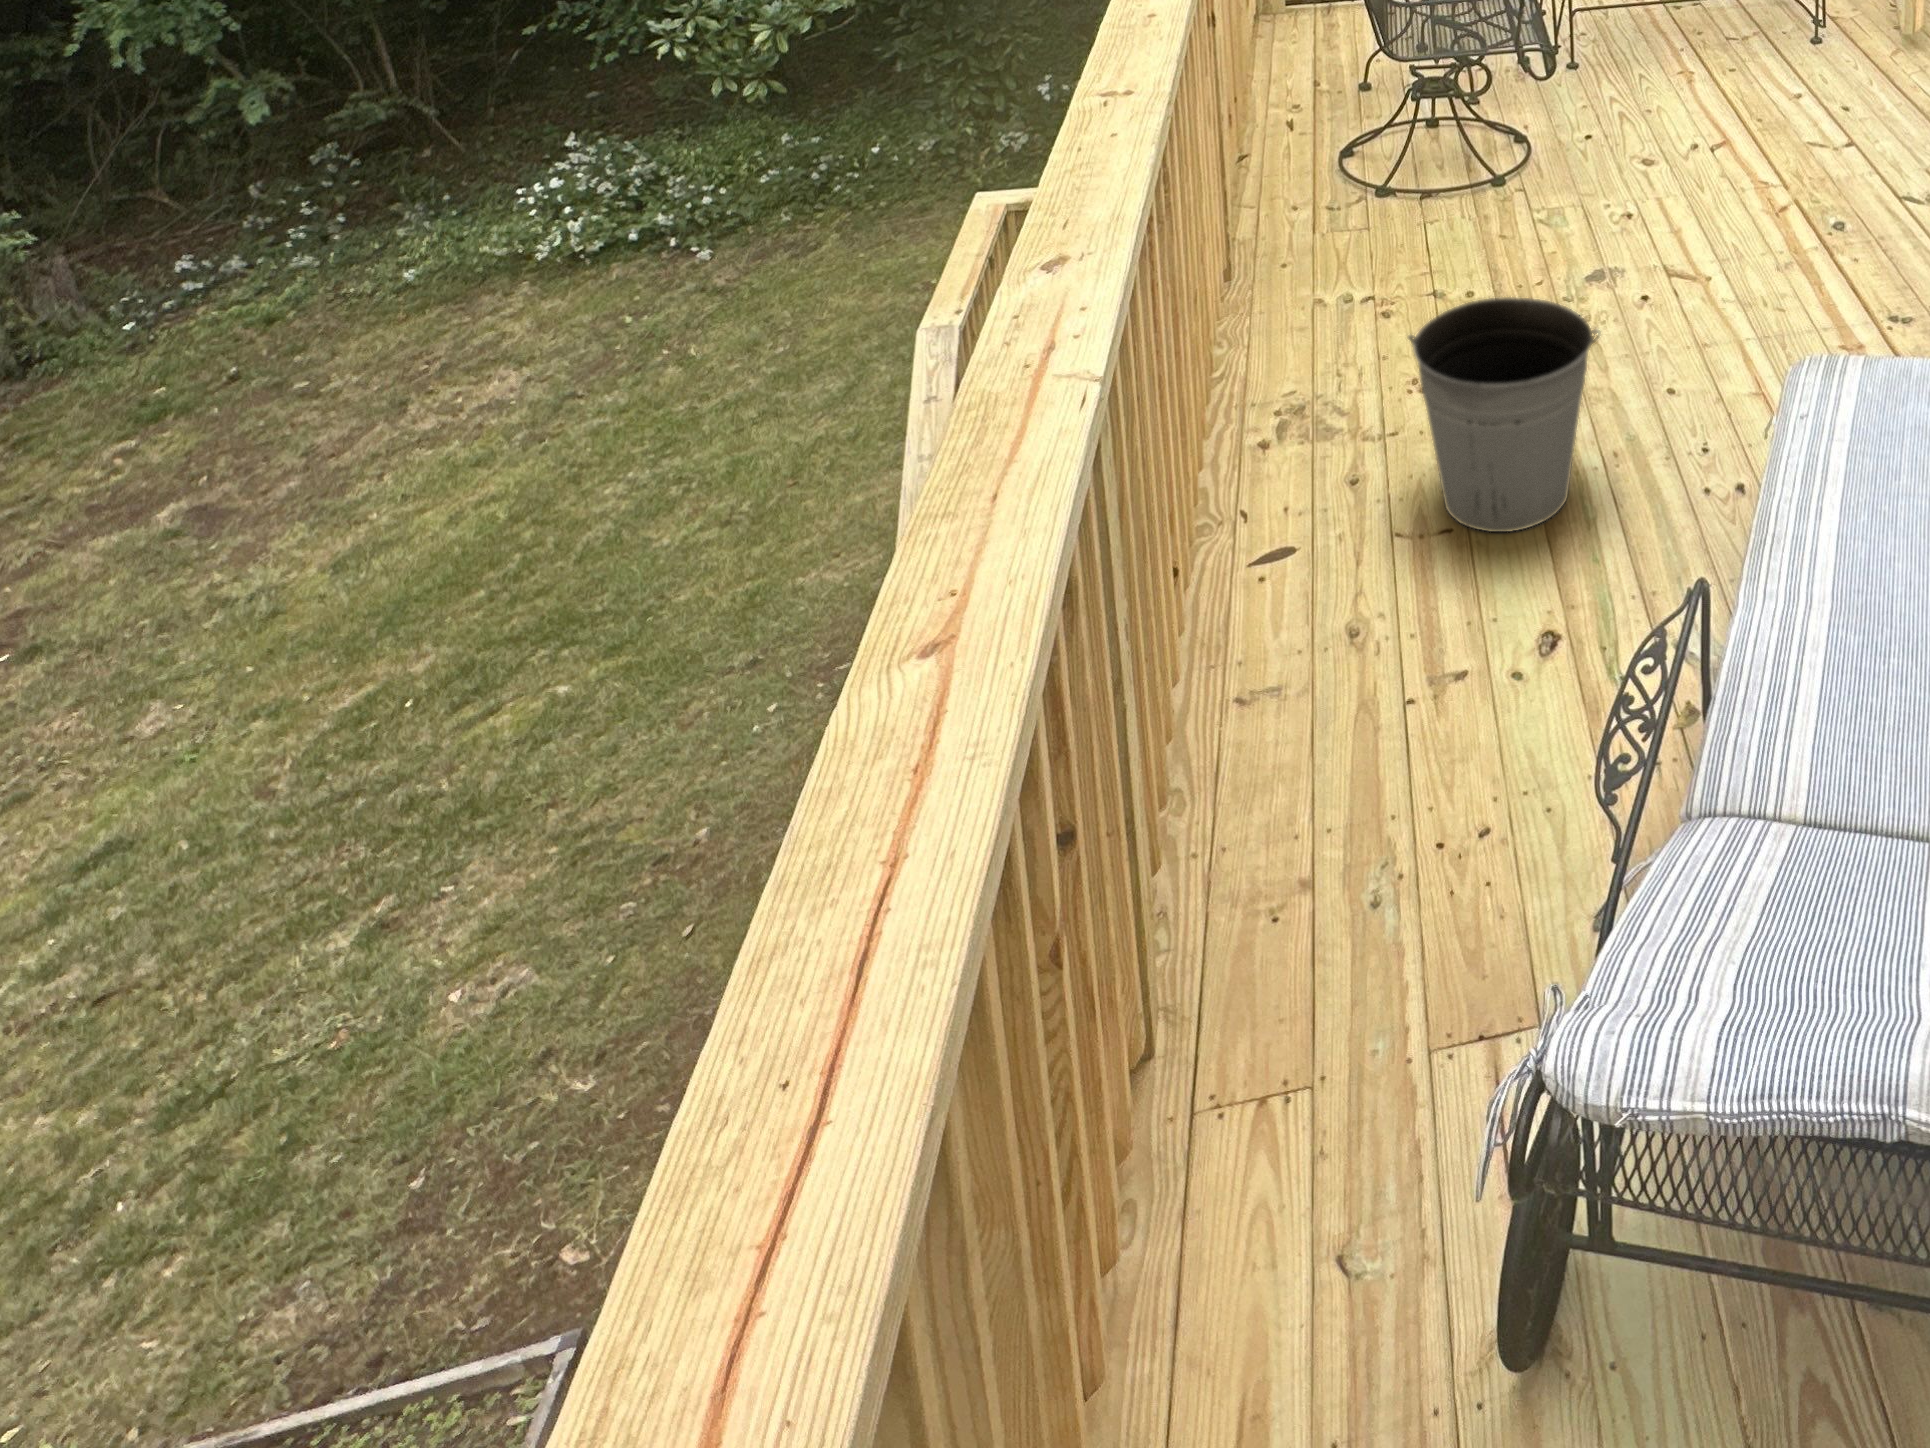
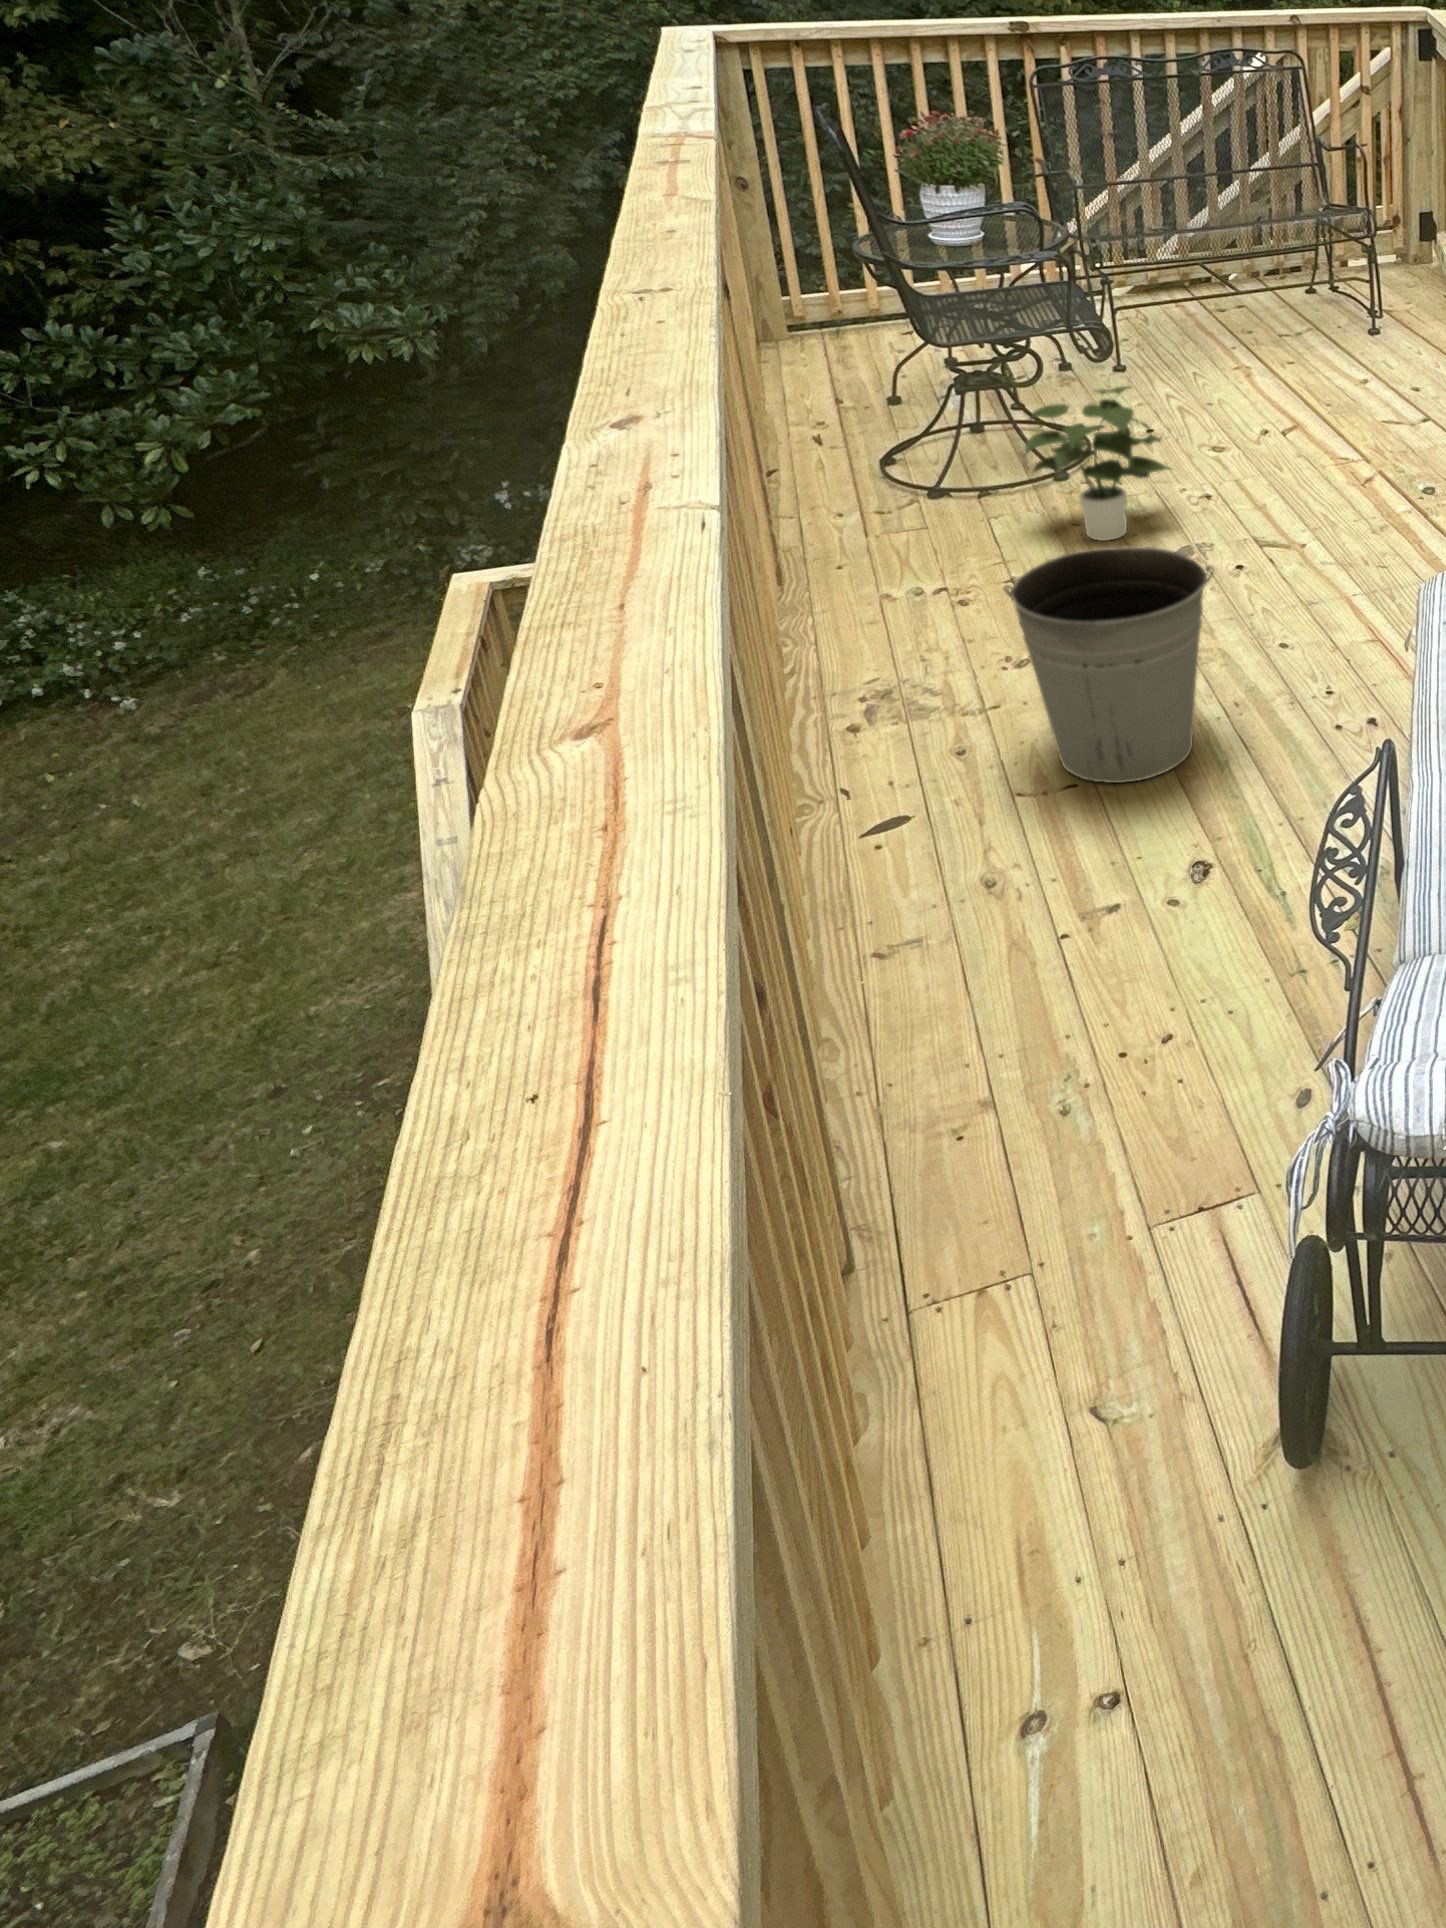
potted plant: none [1462,109,1599,253] -> present [1025,386,1170,541]

